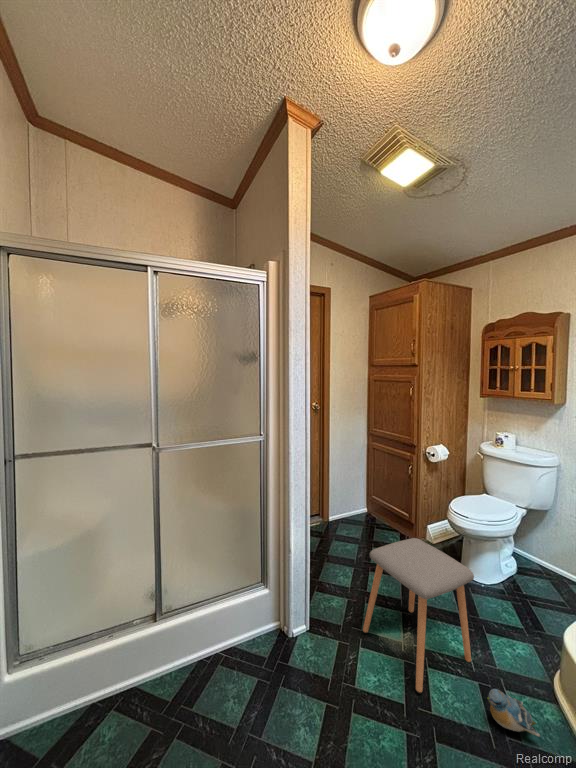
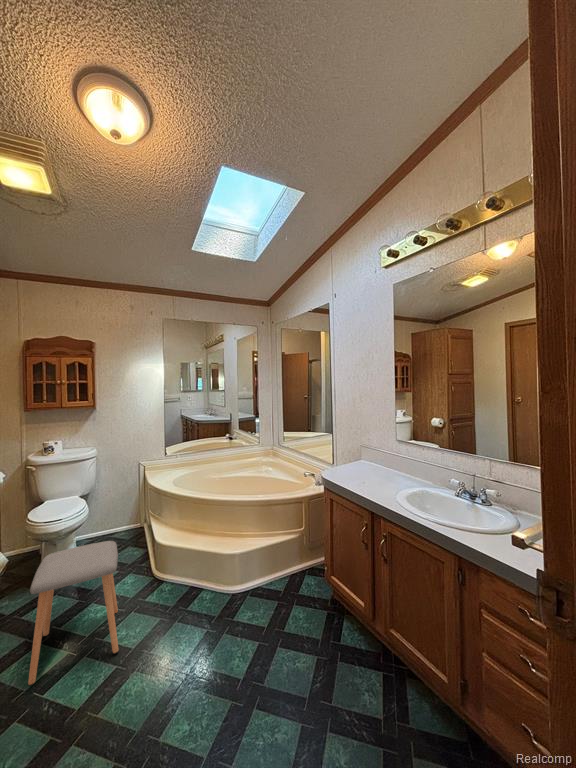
plush toy: present [487,689,540,737] -> none [152,592,176,614]

